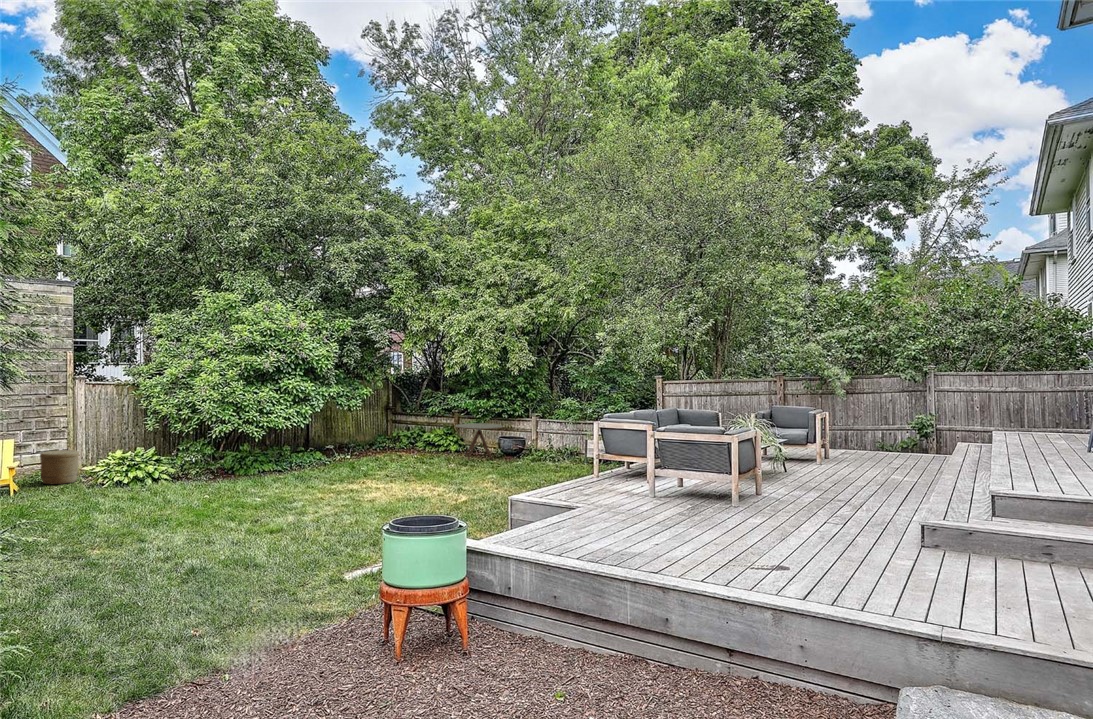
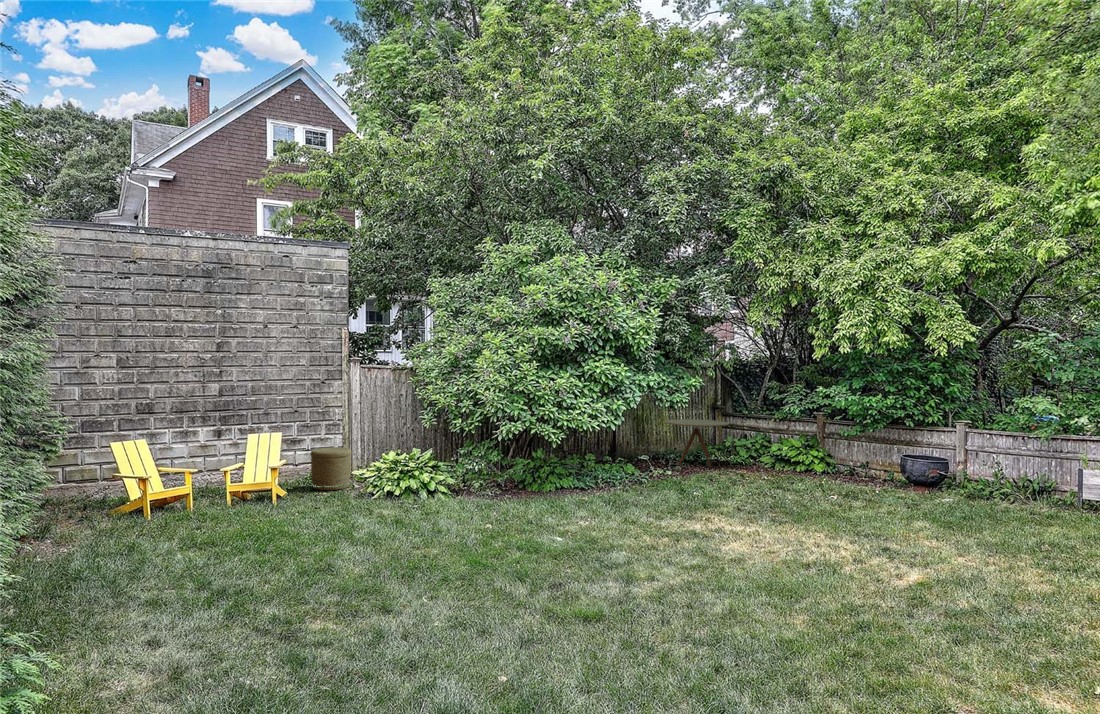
round table: present [456,423,503,460] -> present [665,419,728,467]

